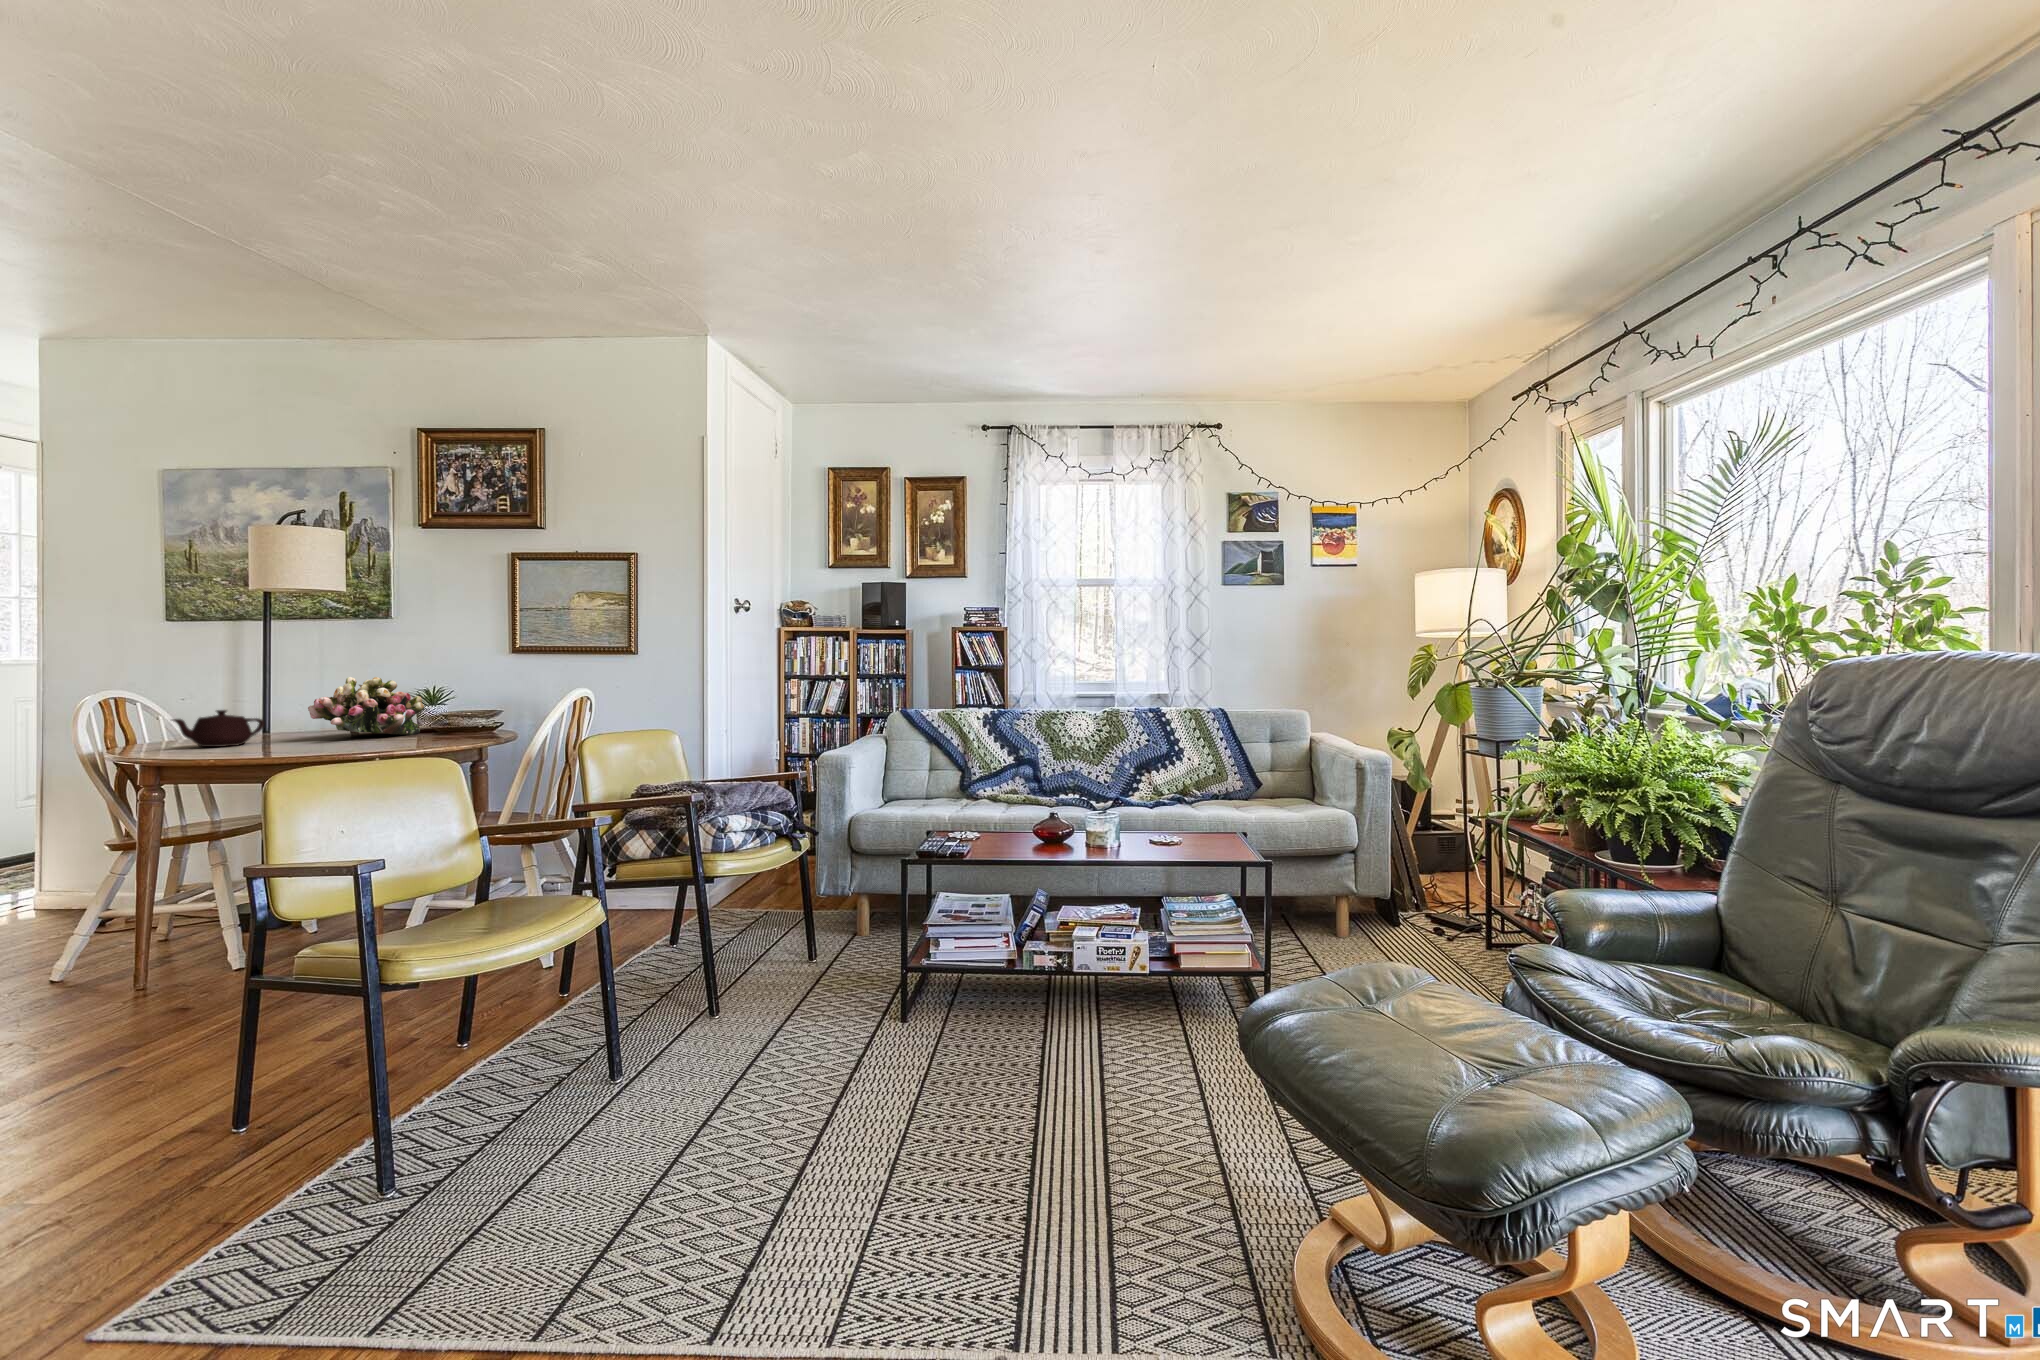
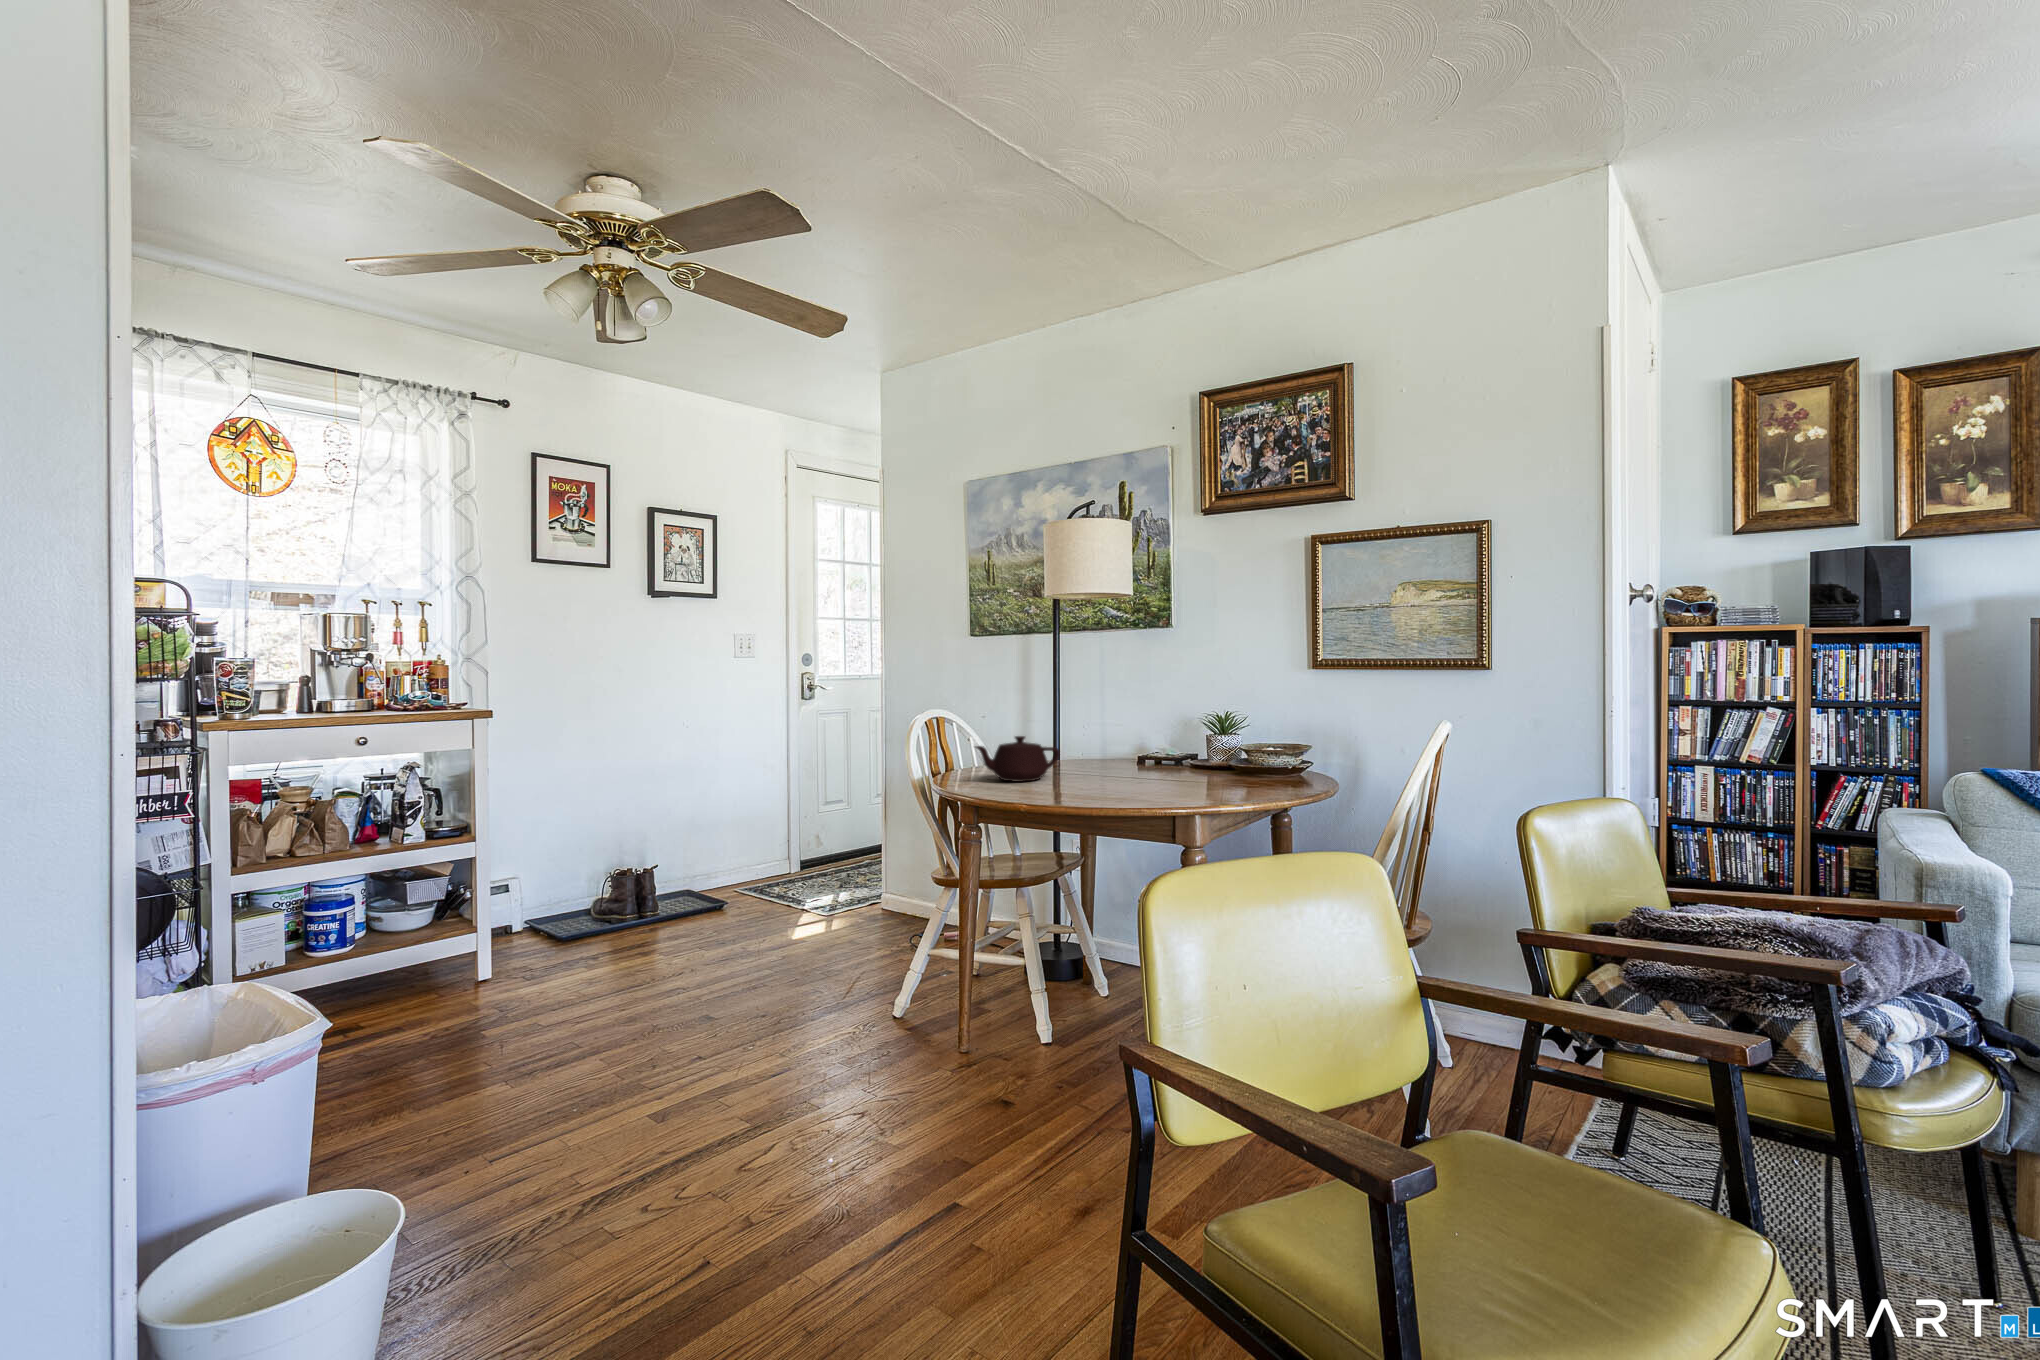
flower arrangement: present [308,677,424,735] -> none [1103,698,1228,777]

